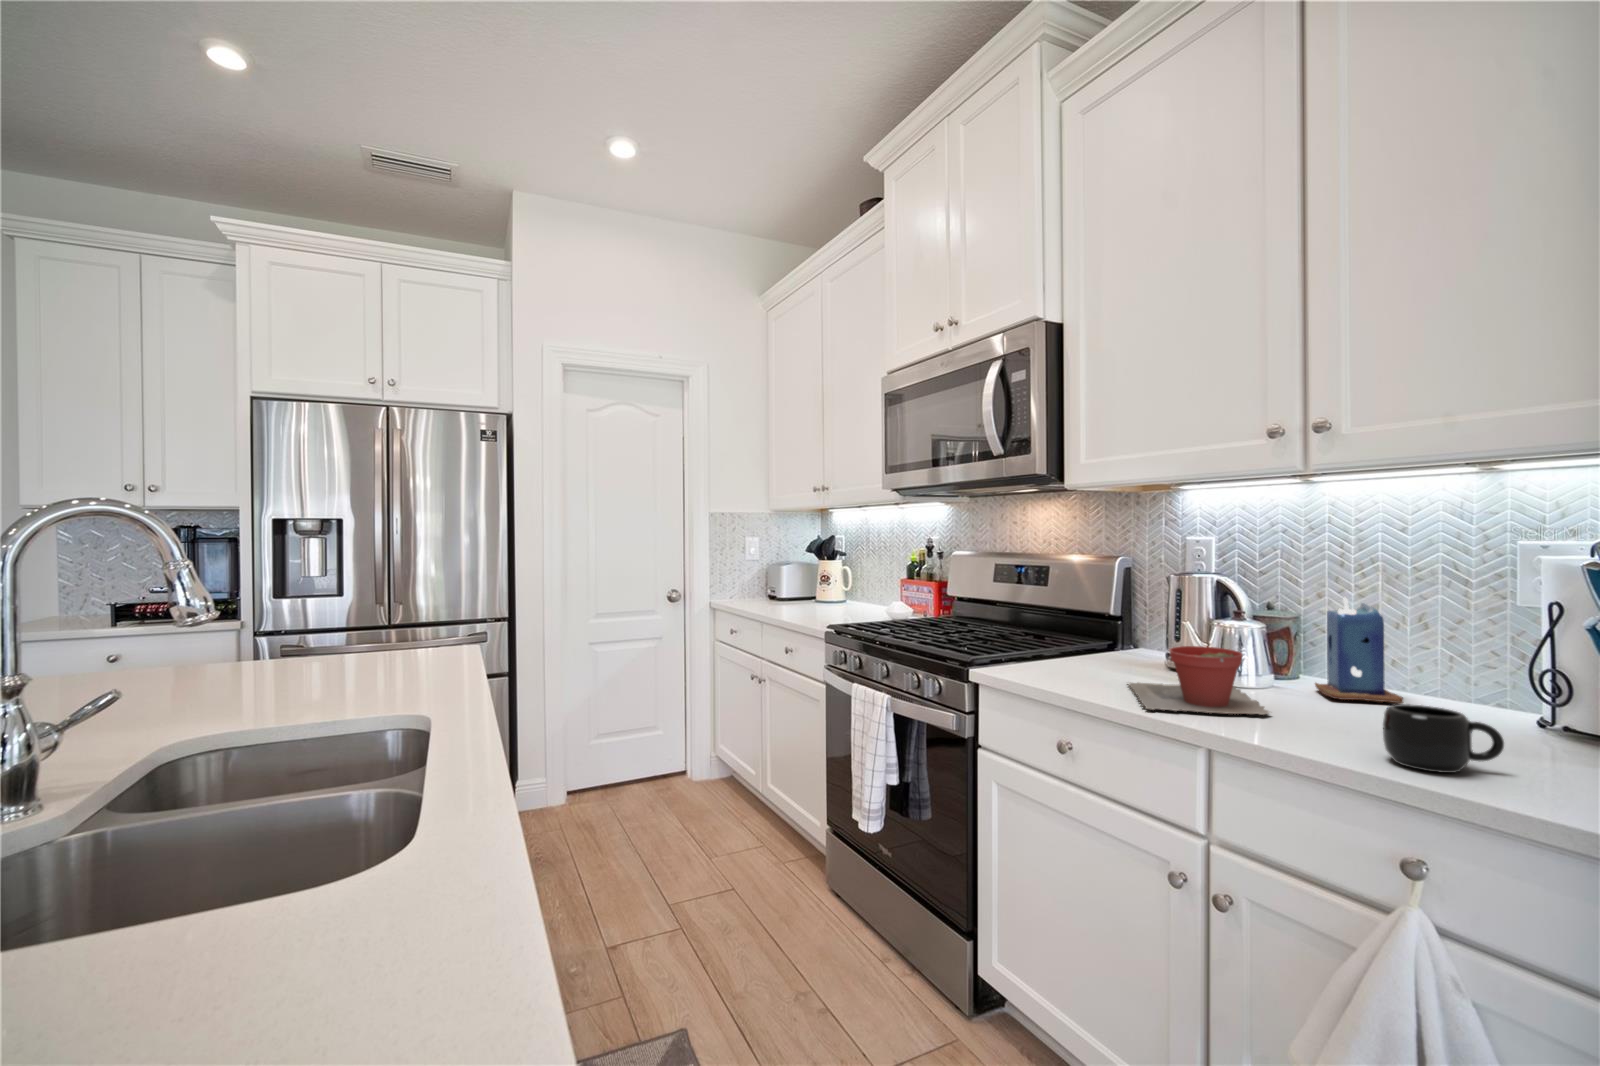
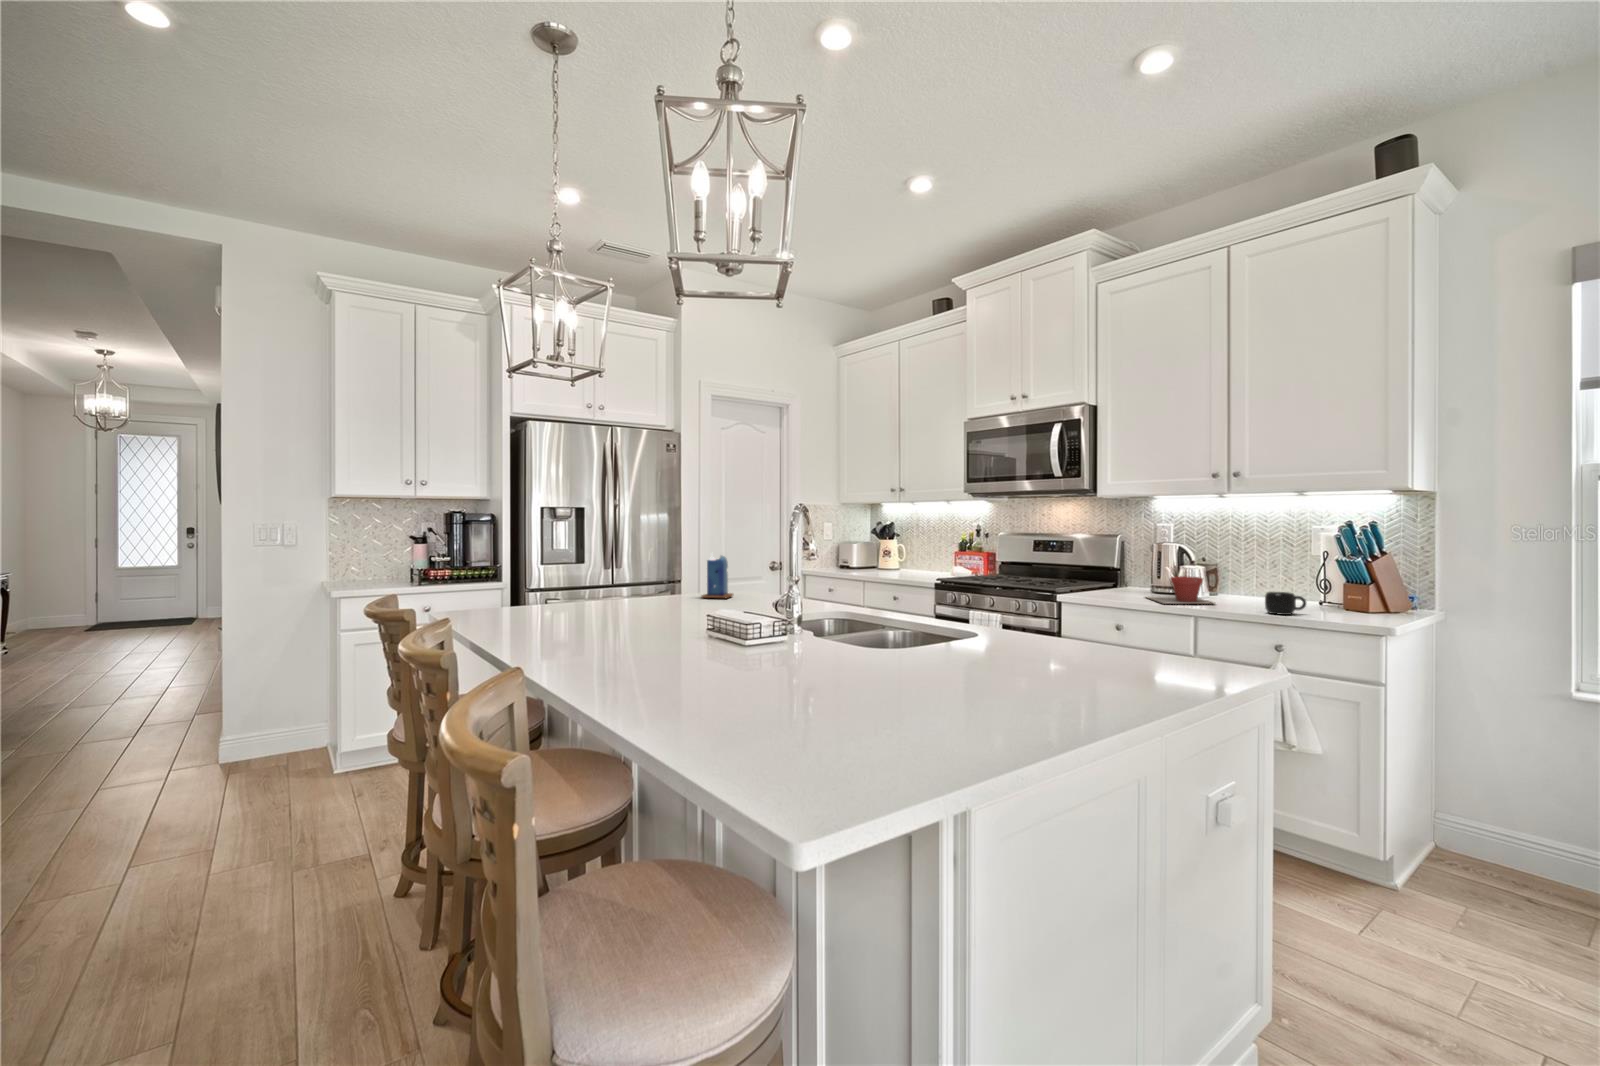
candle: present [1315,597,1404,703] -> present [701,554,733,599]

